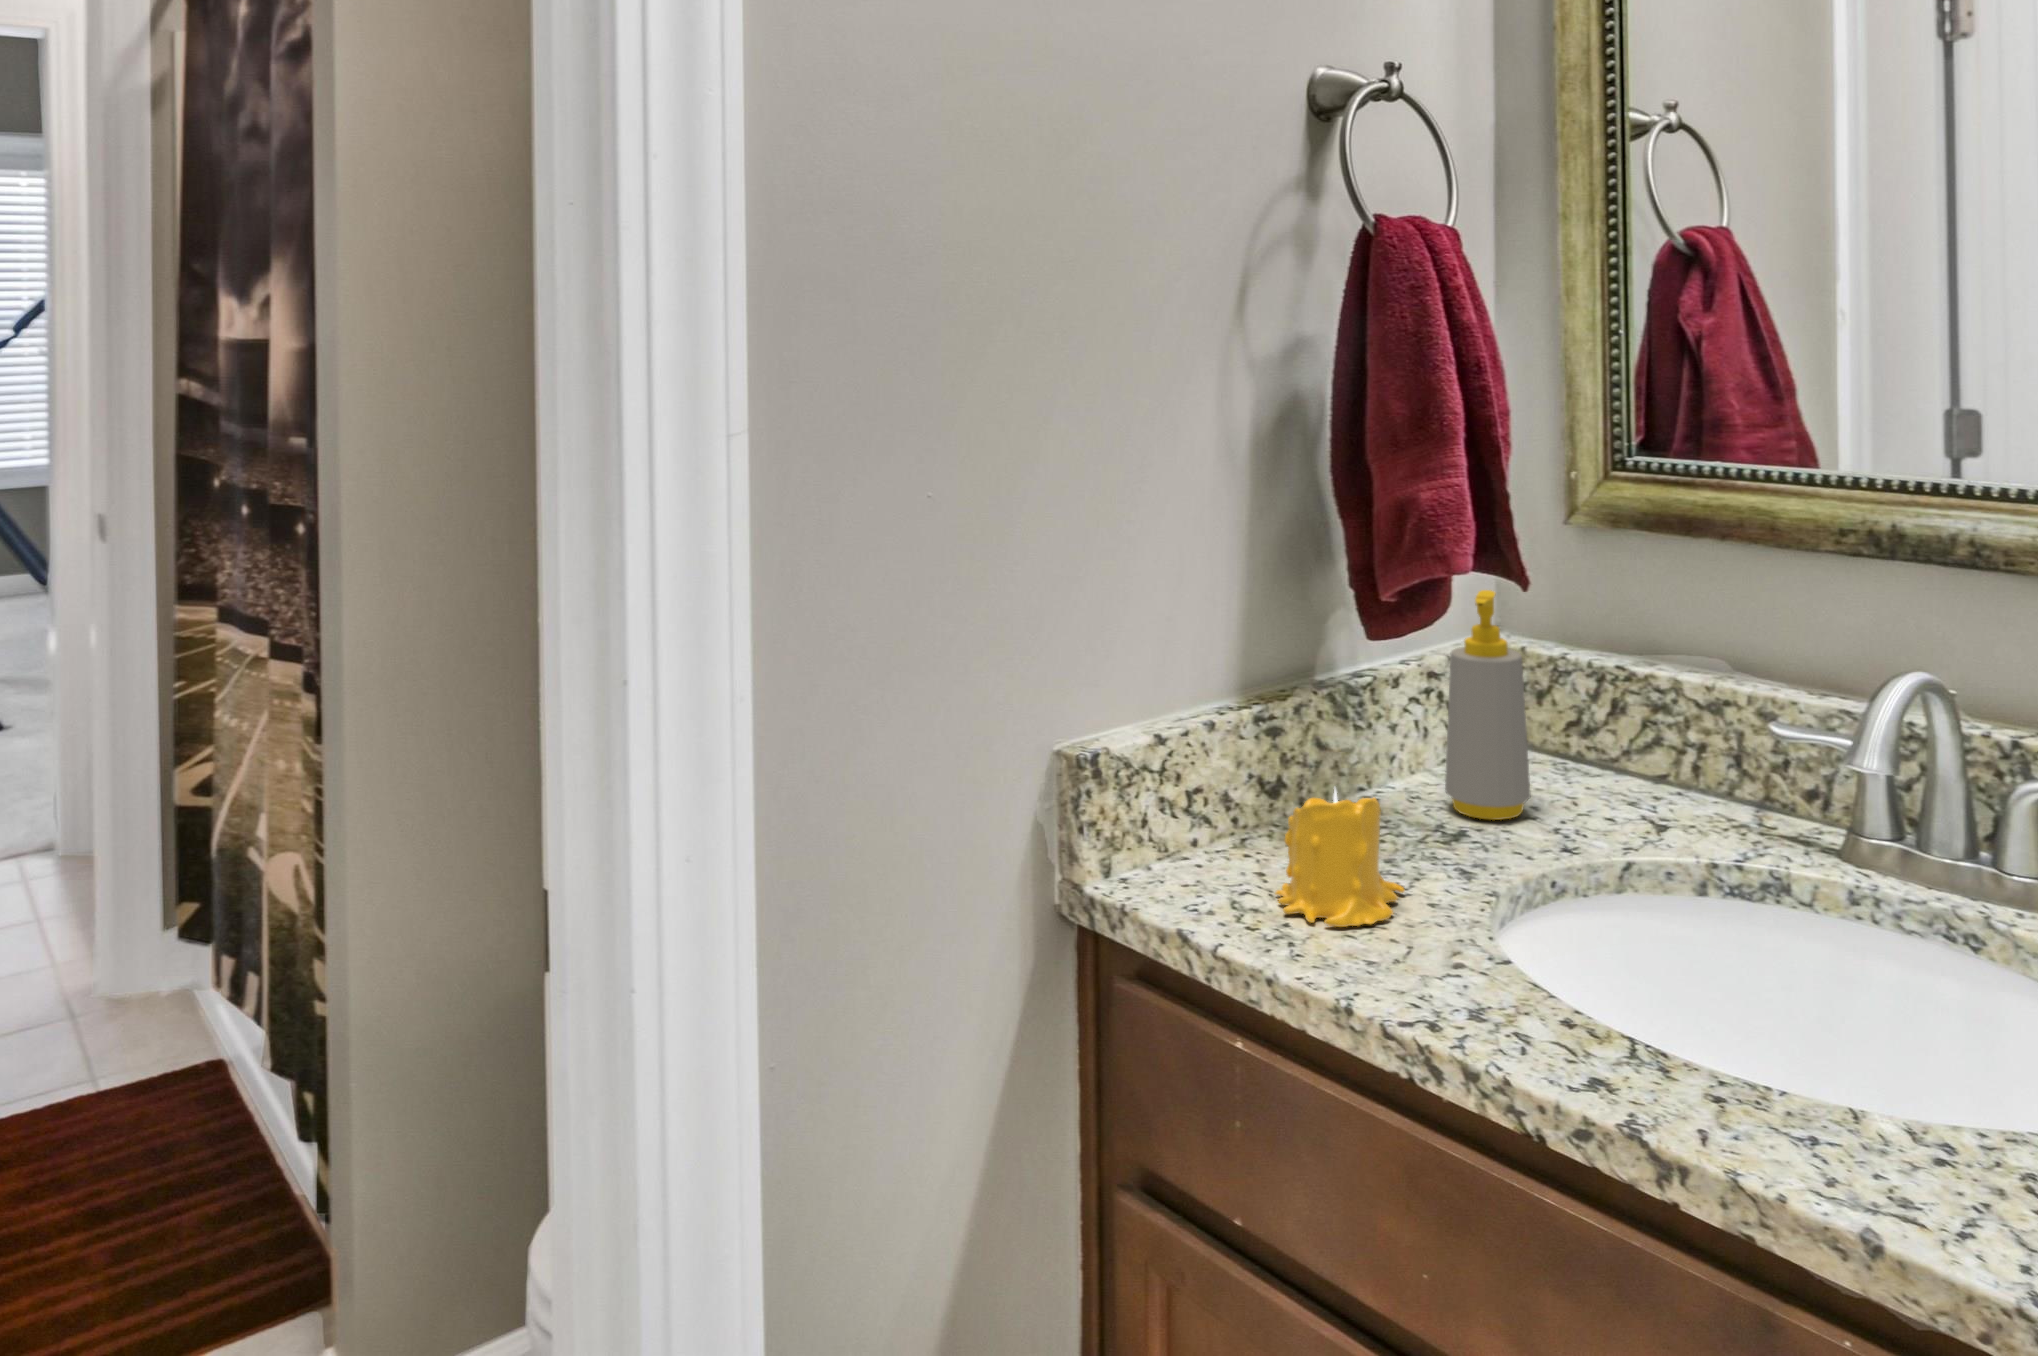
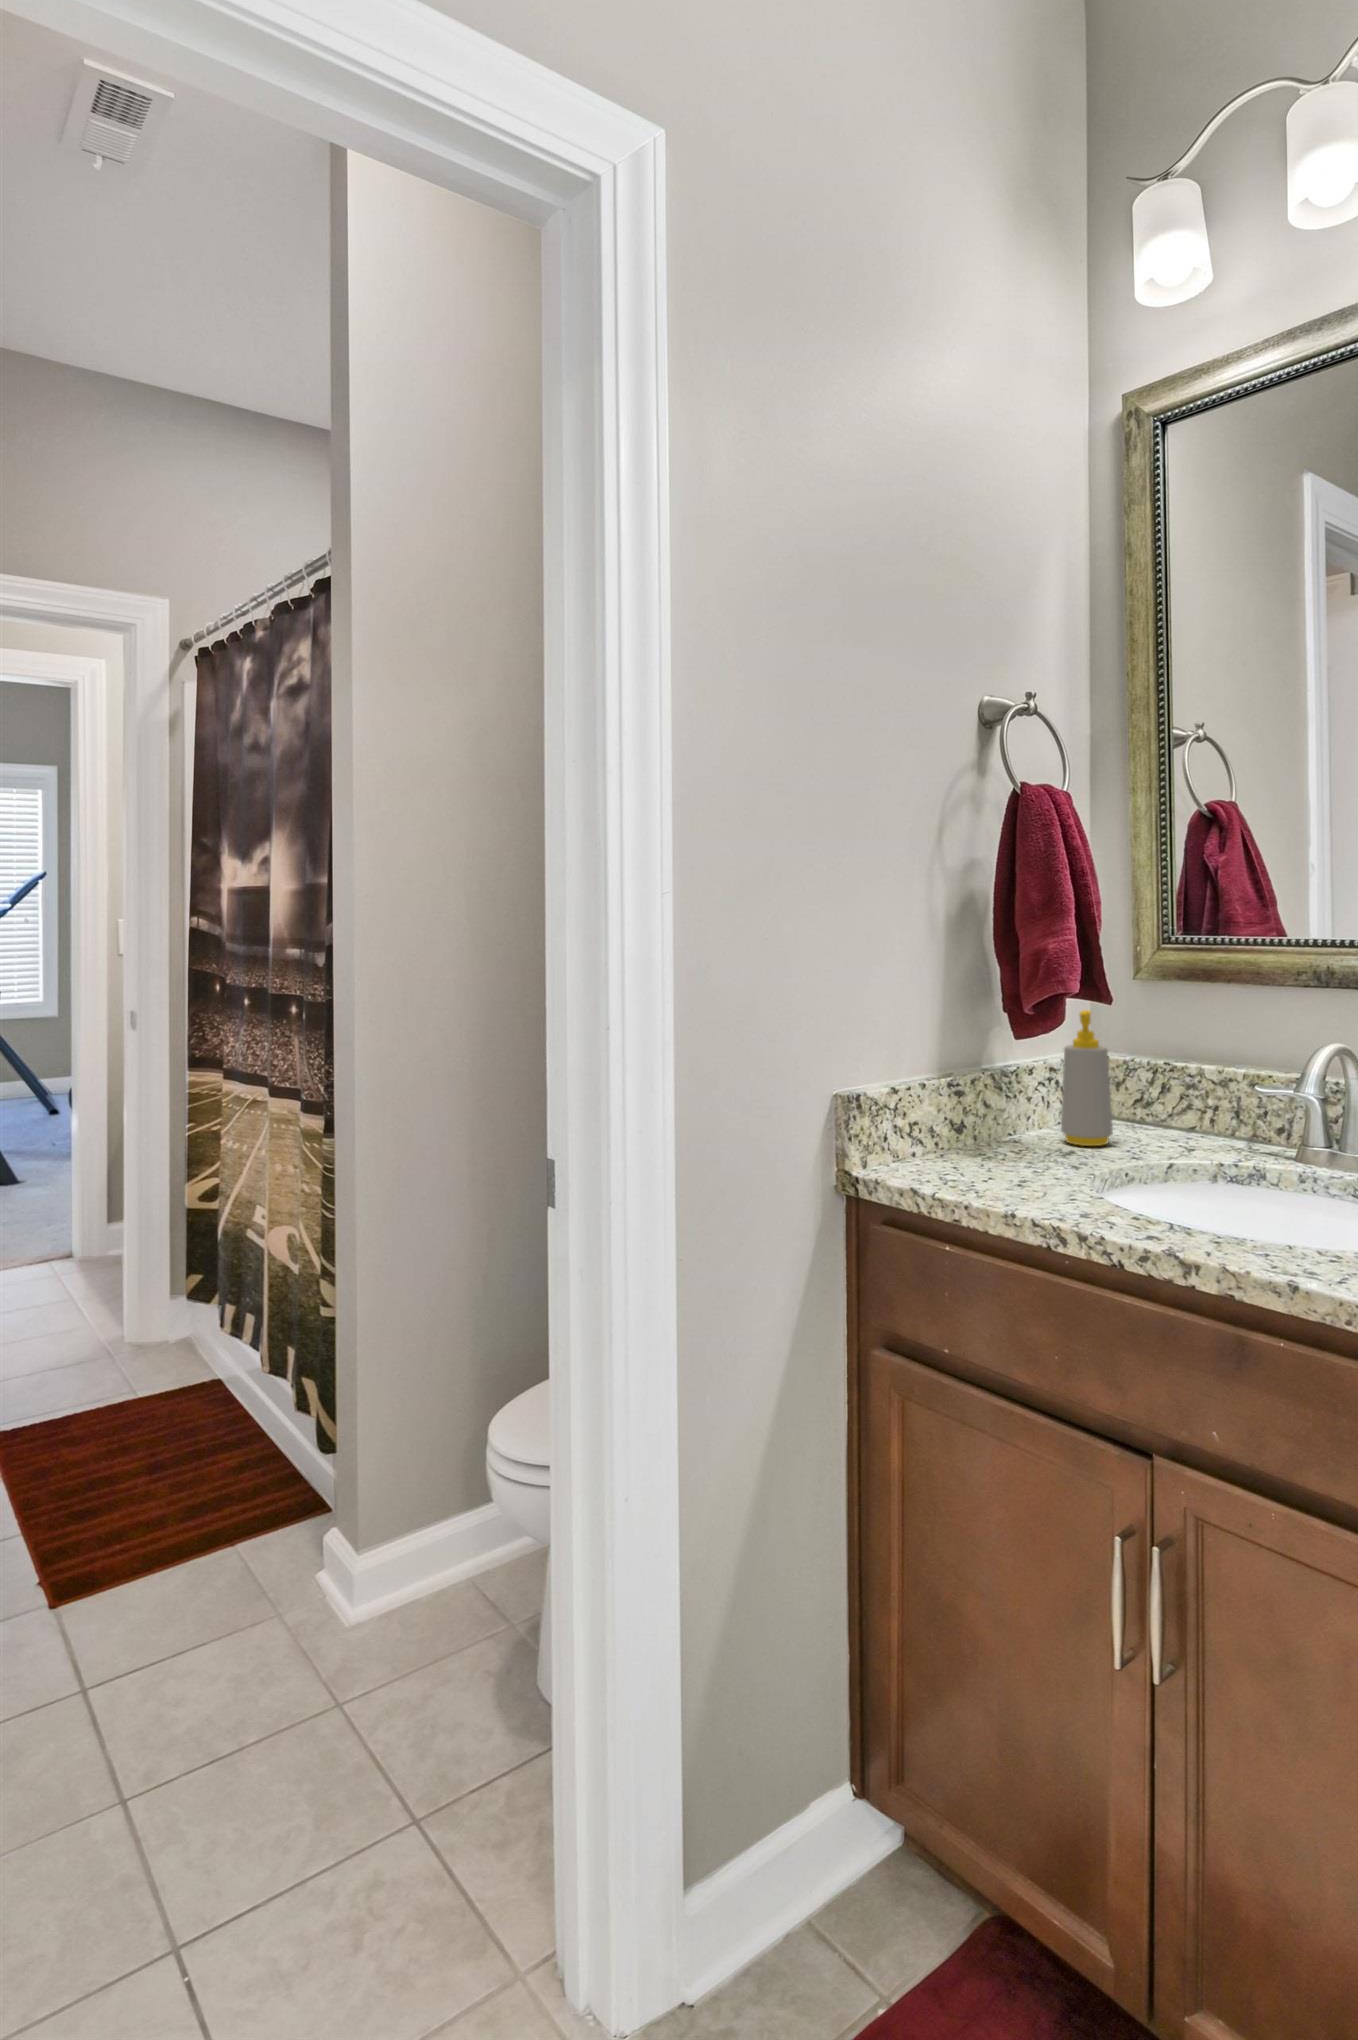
candle: present [1275,789,1405,927] -> none [965,1106,1041,1185]

